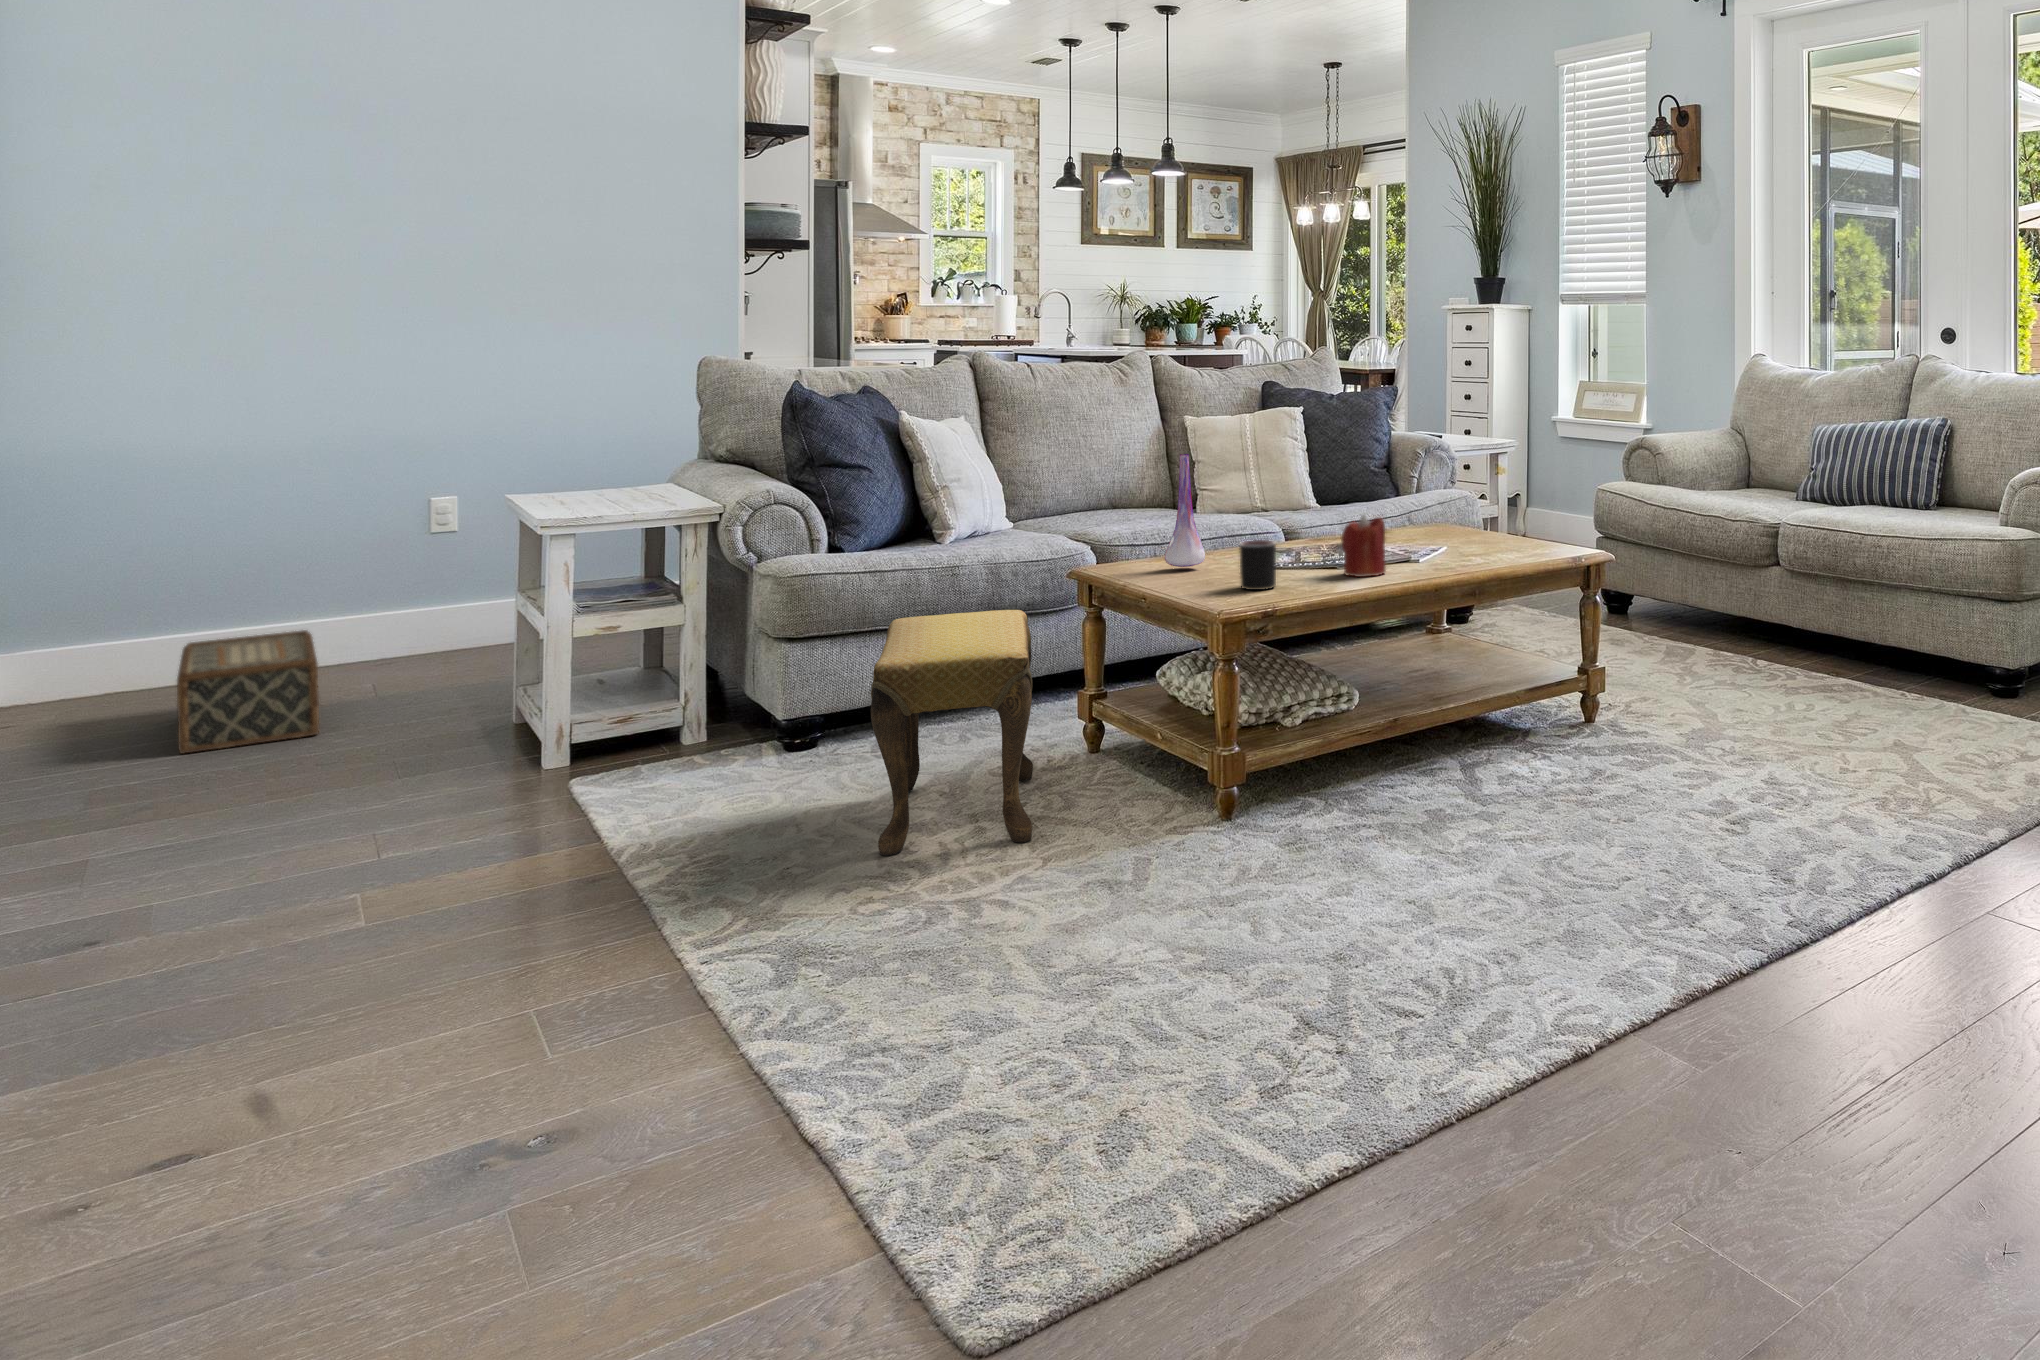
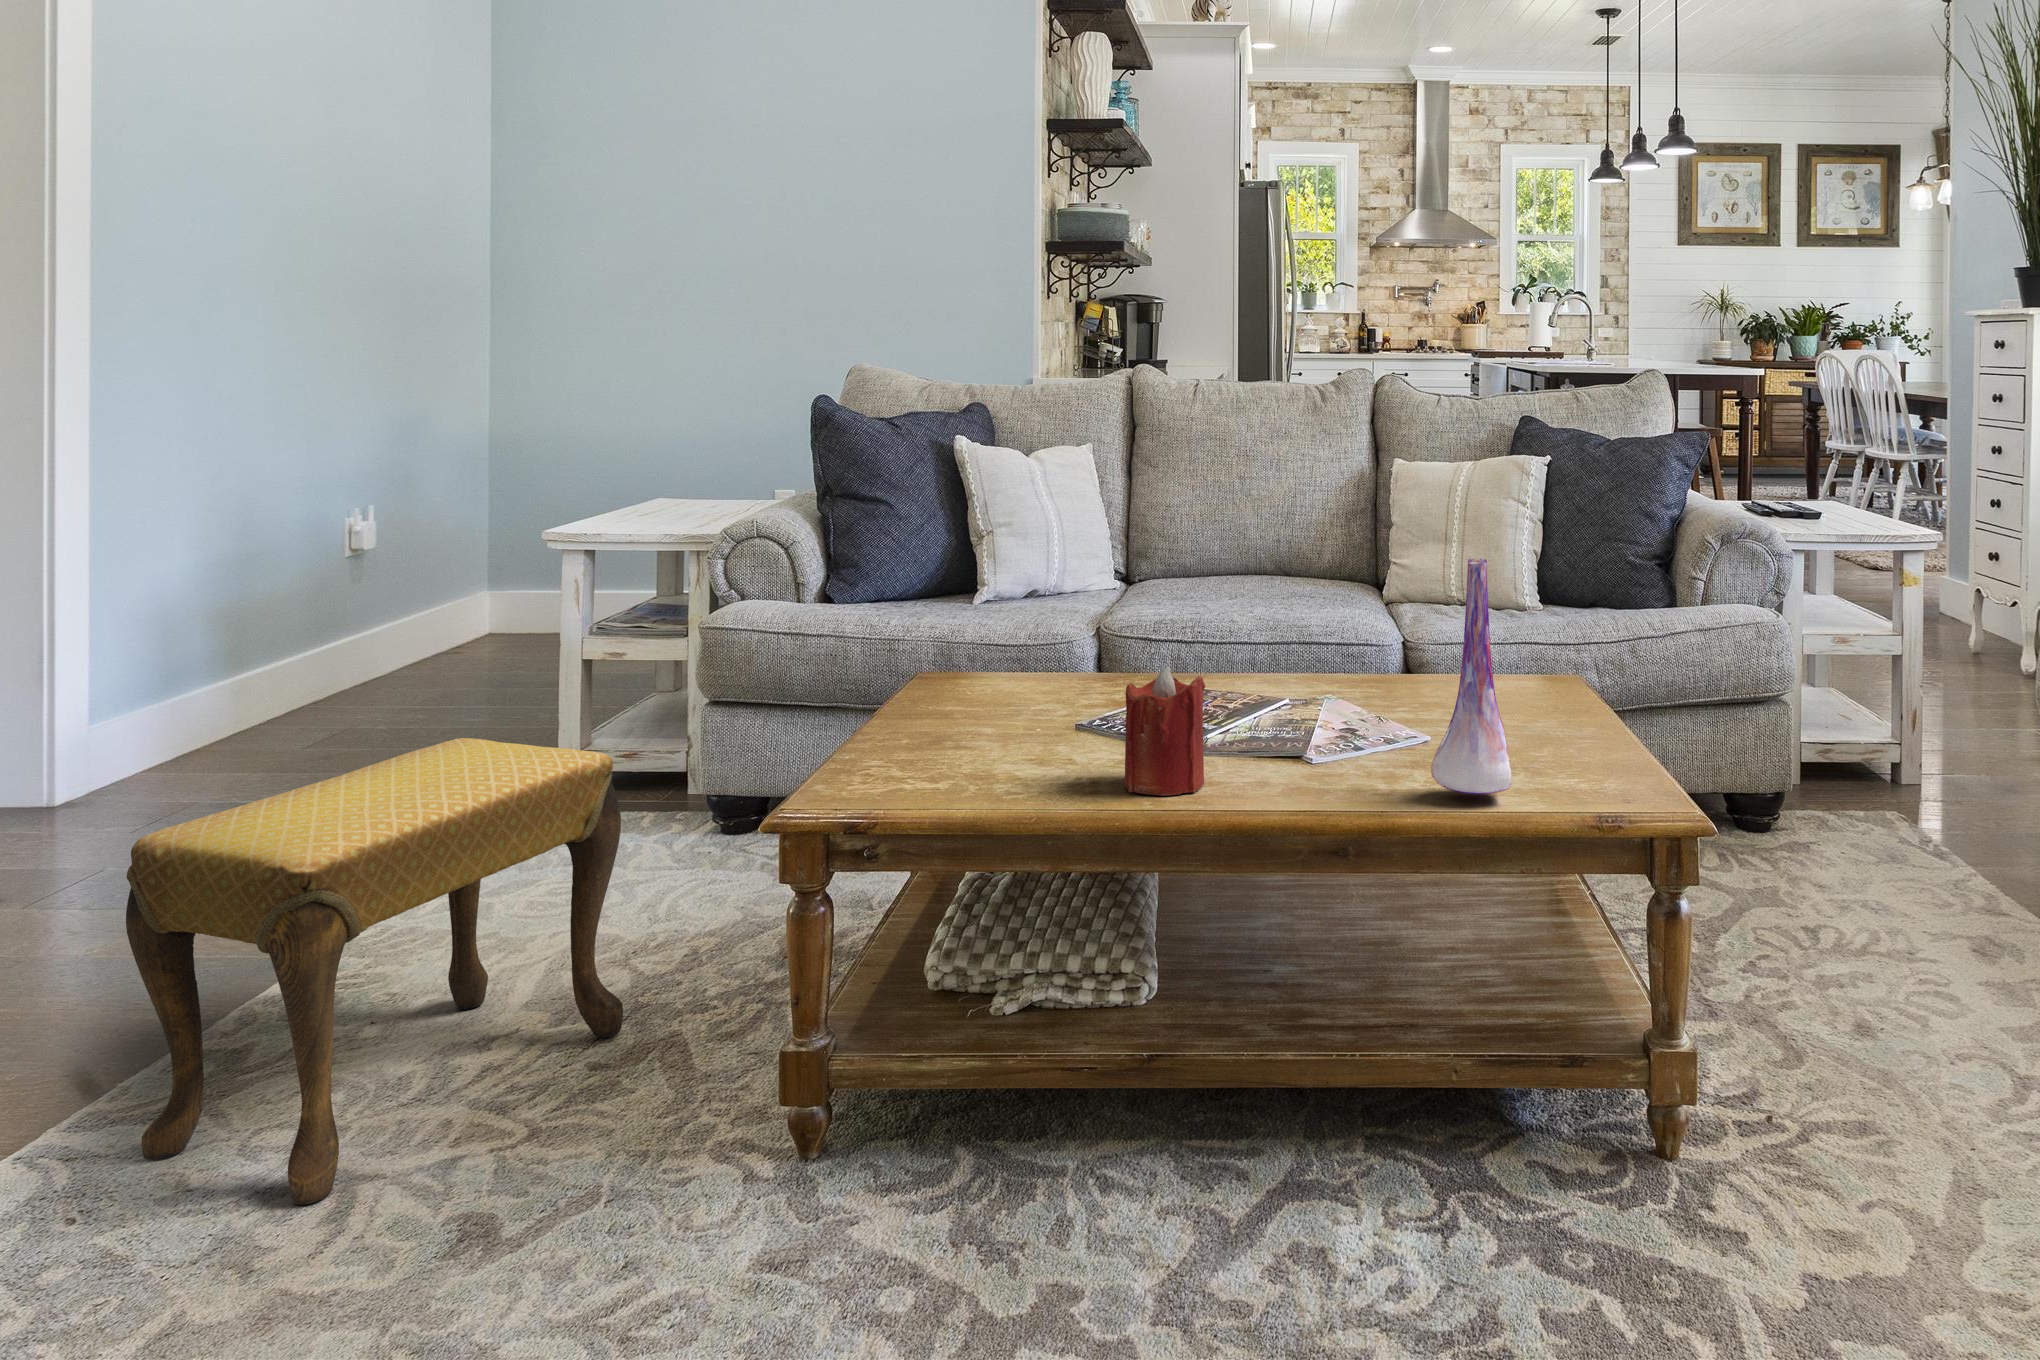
vase: present [1165,454,1205,567] -> present [1431,559,1511,794]
mug: present [1239,540,1276,590] -> none [885,692,972,793]
woven basket: present [177,630,319,754] -> none [237,617,463,737]

